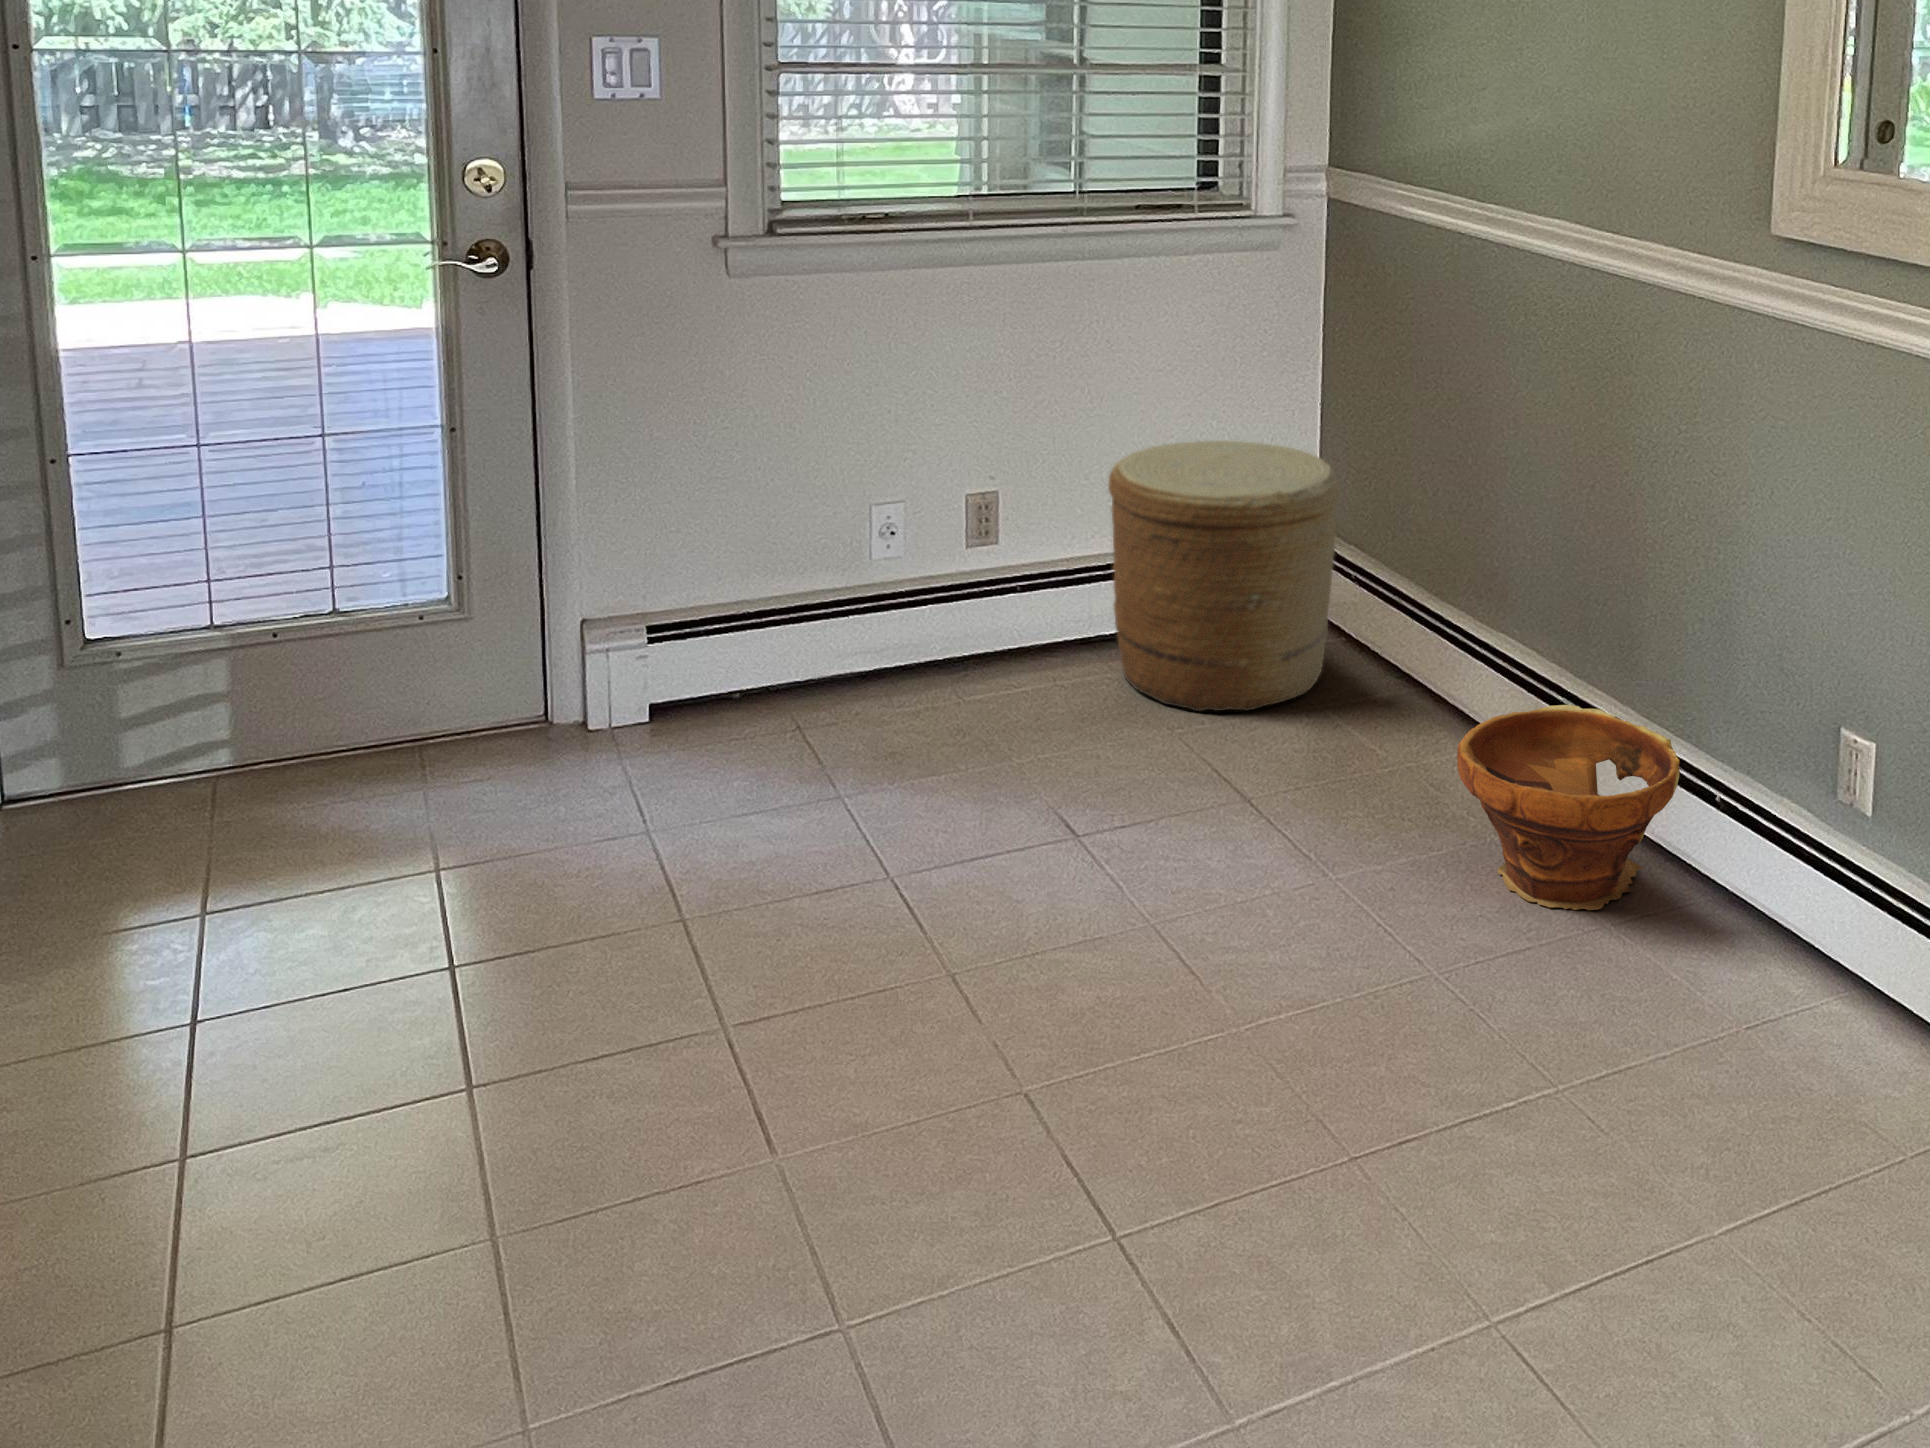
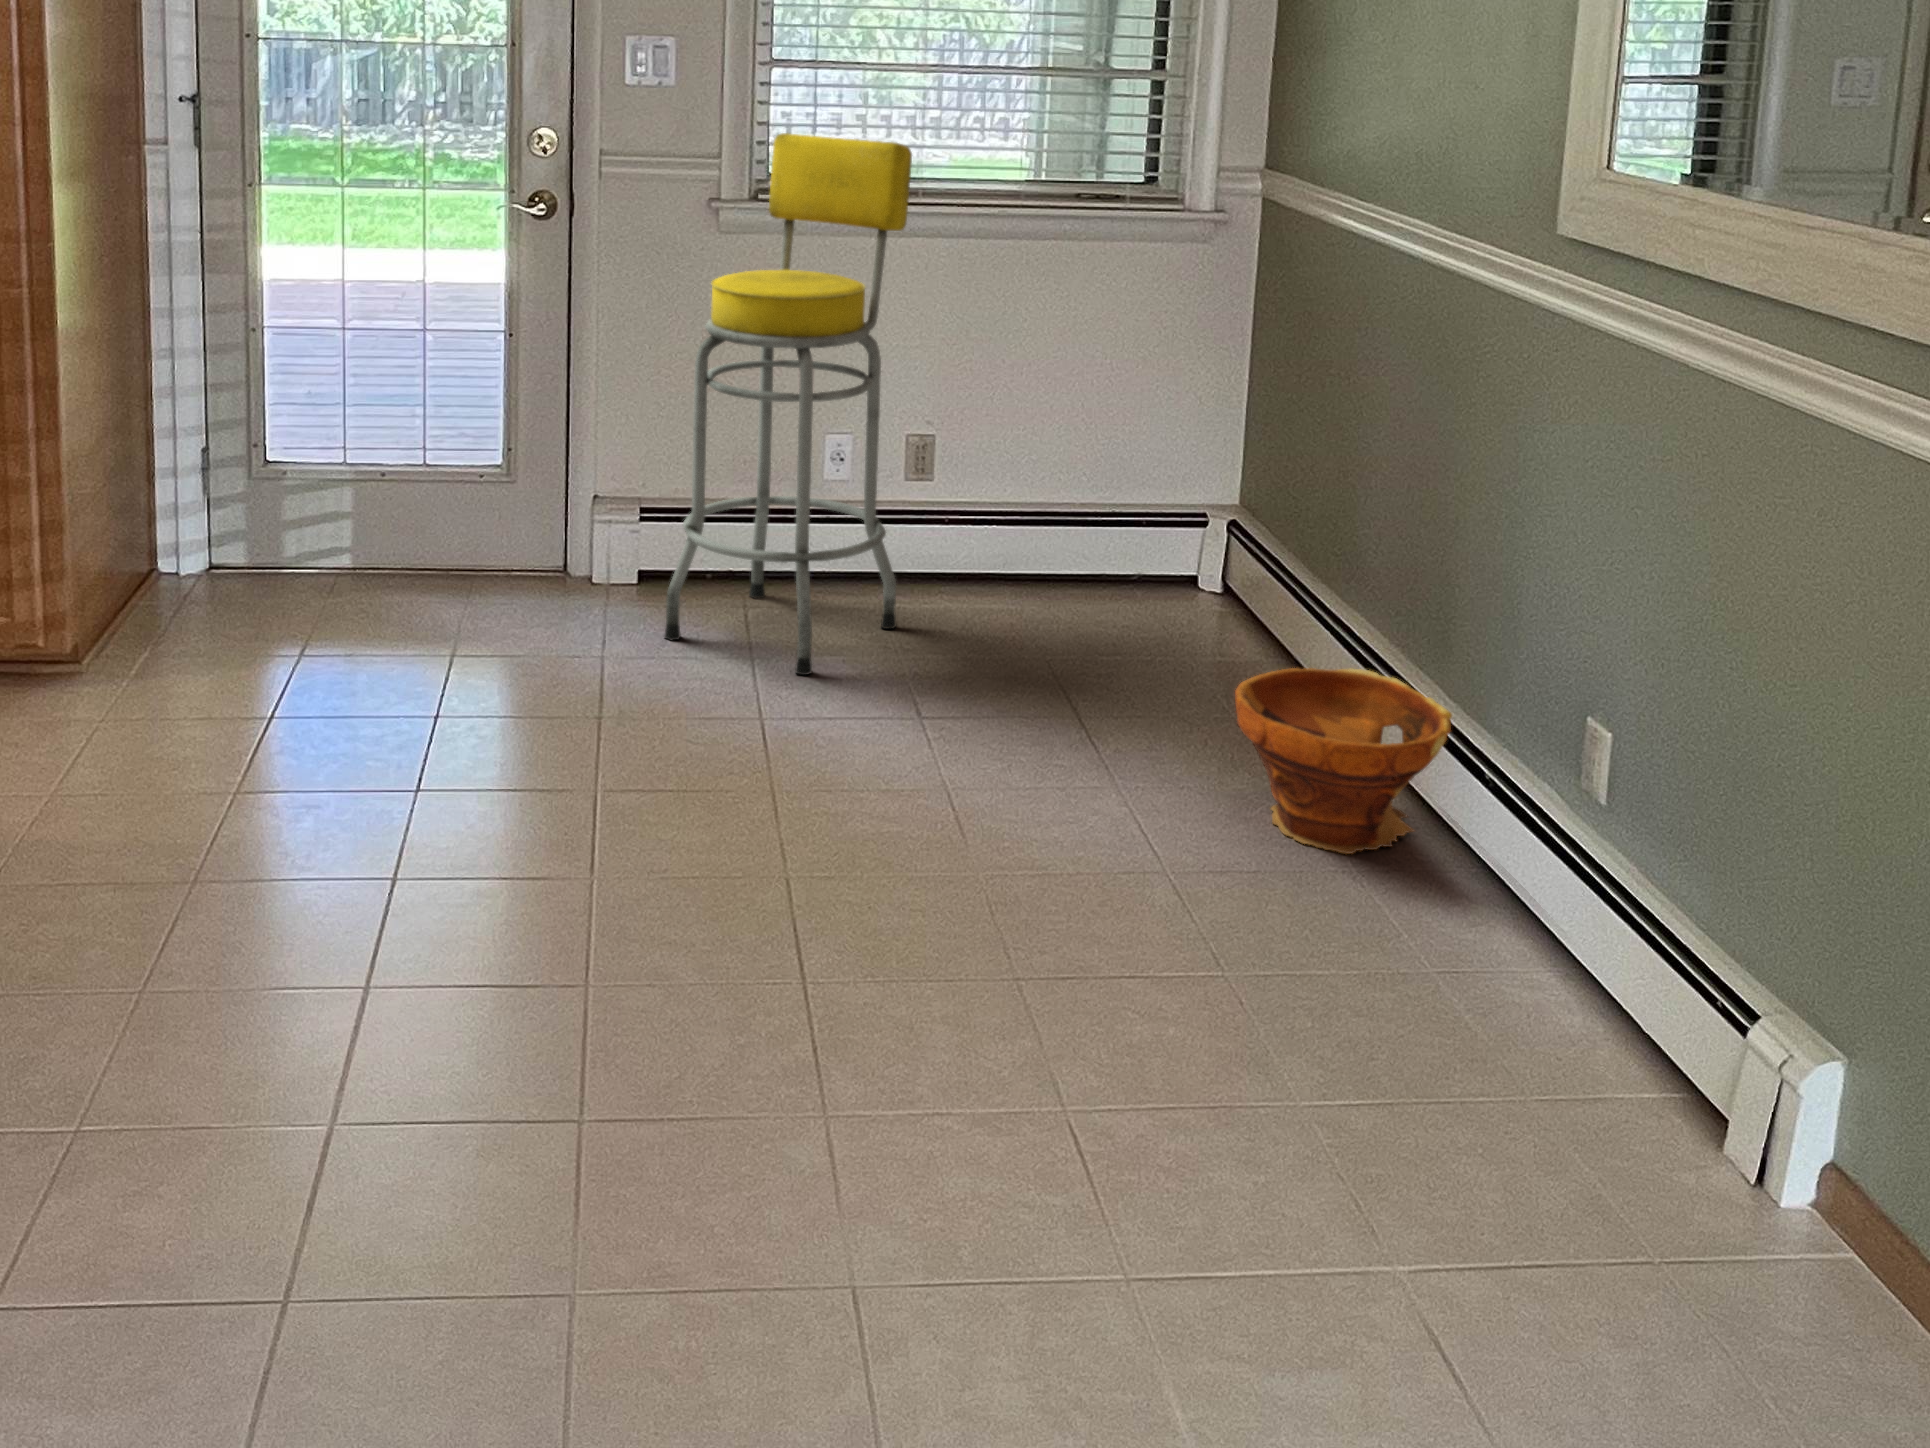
bar stool: none [720,154,993,809] -> present [664,133,912,675]
woven basket: present [1108,441,1340,711] -> none [1019,410,1230,652]

